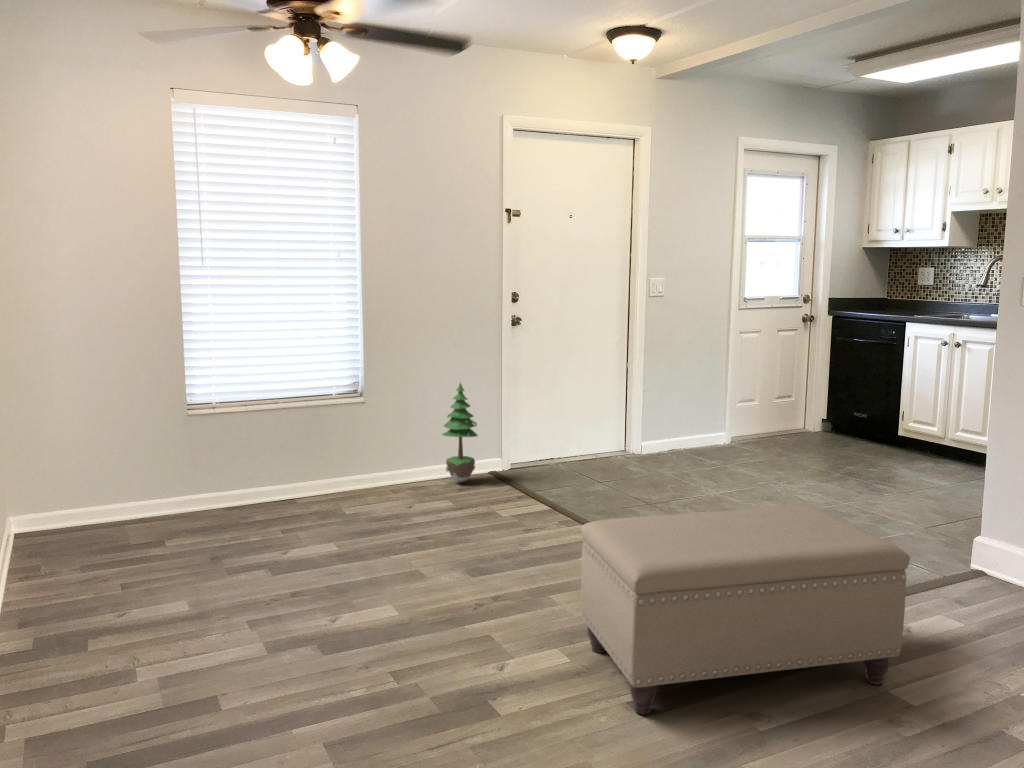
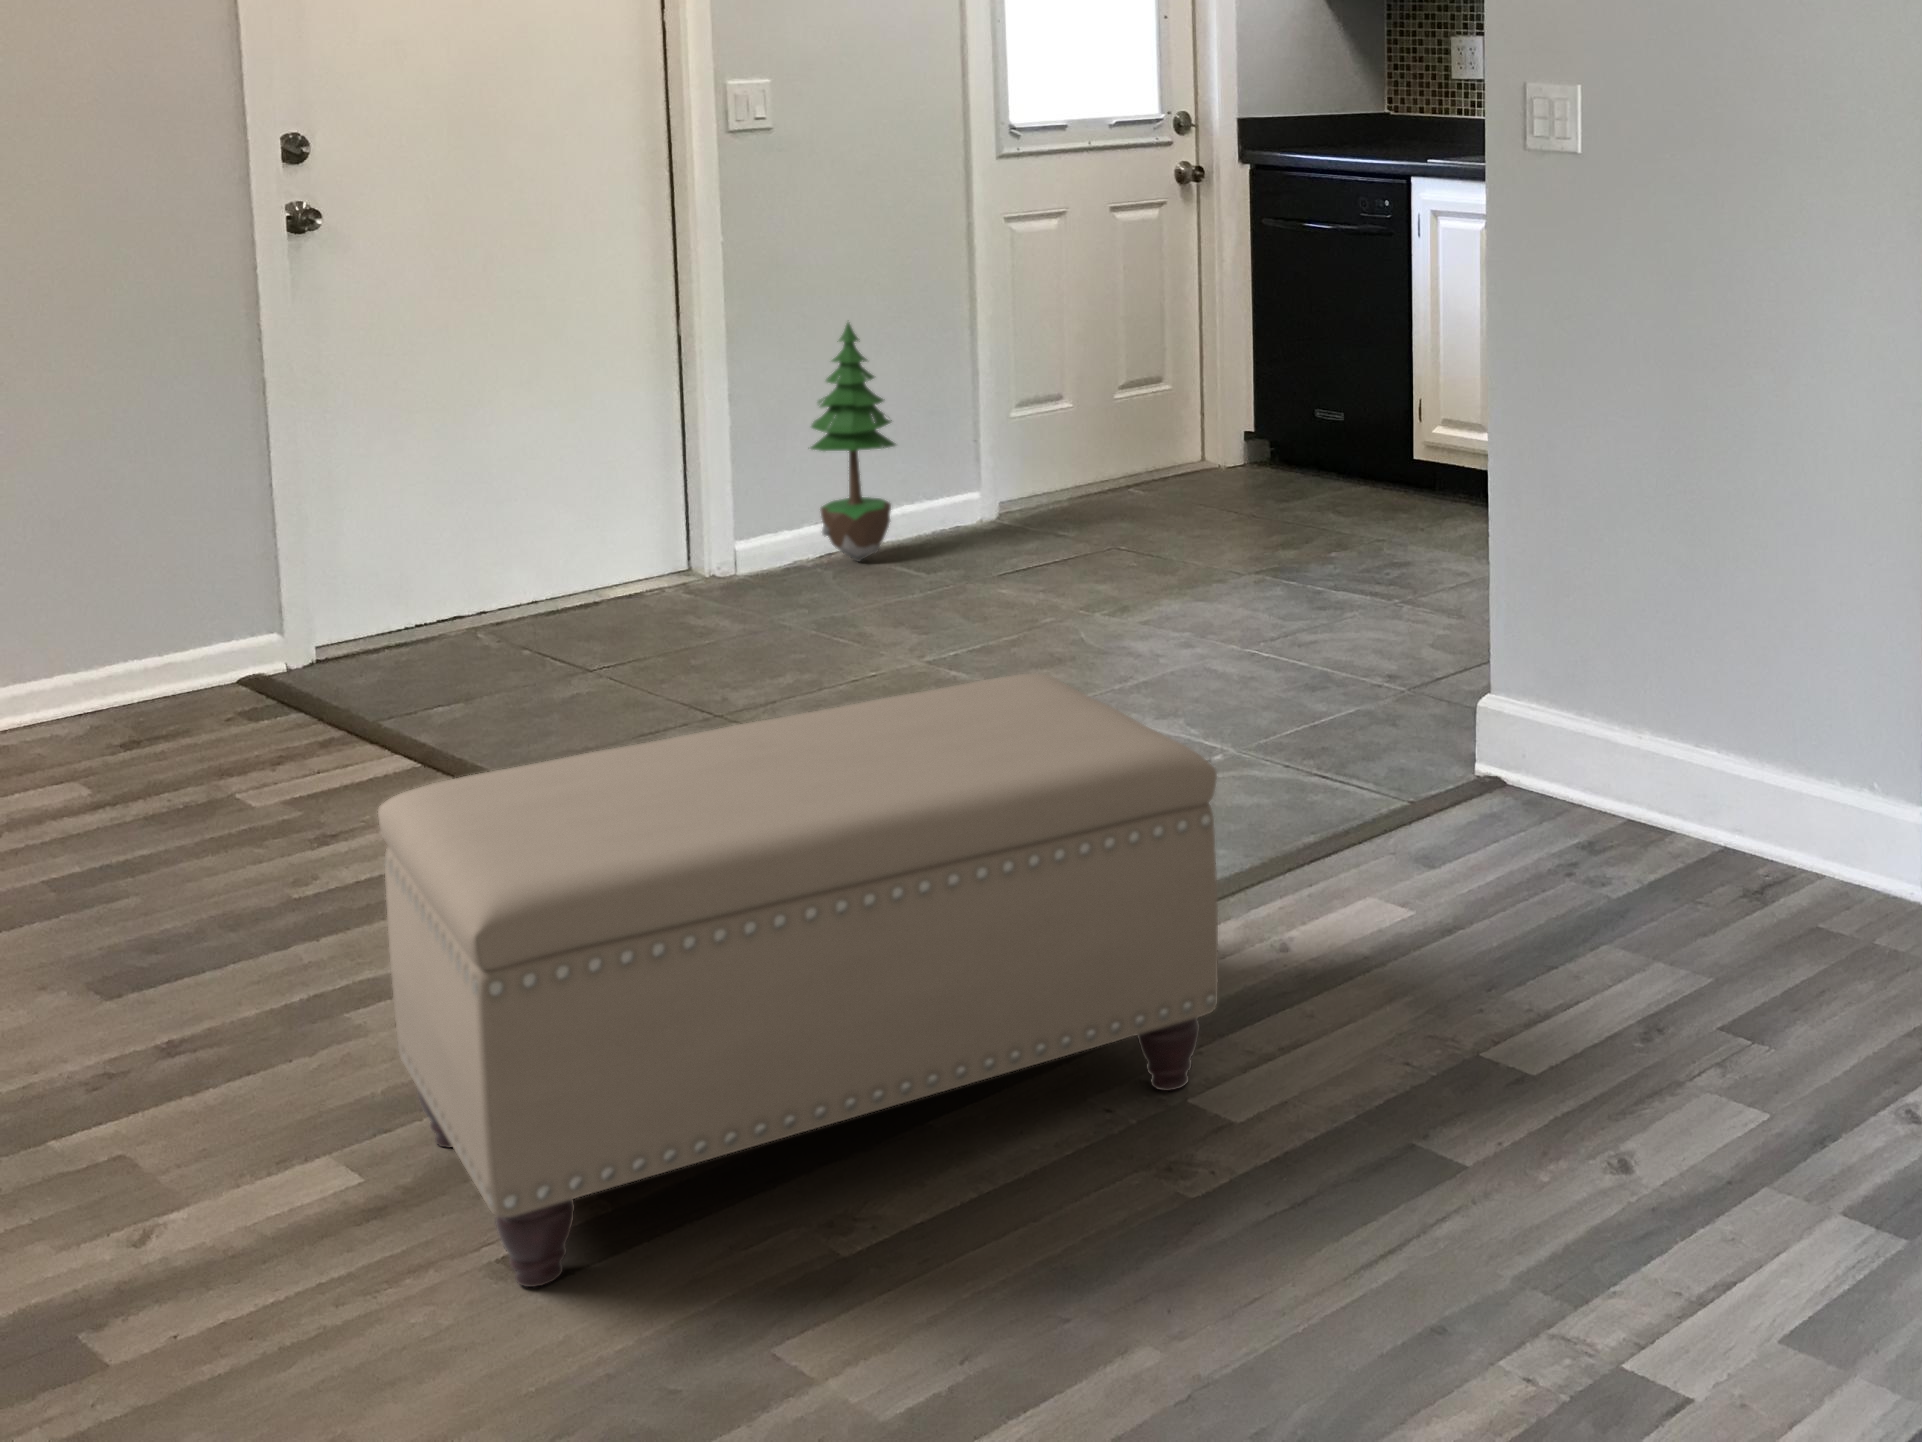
potted tree: present [442,383,478,483] -> present [811,323,896,561]

